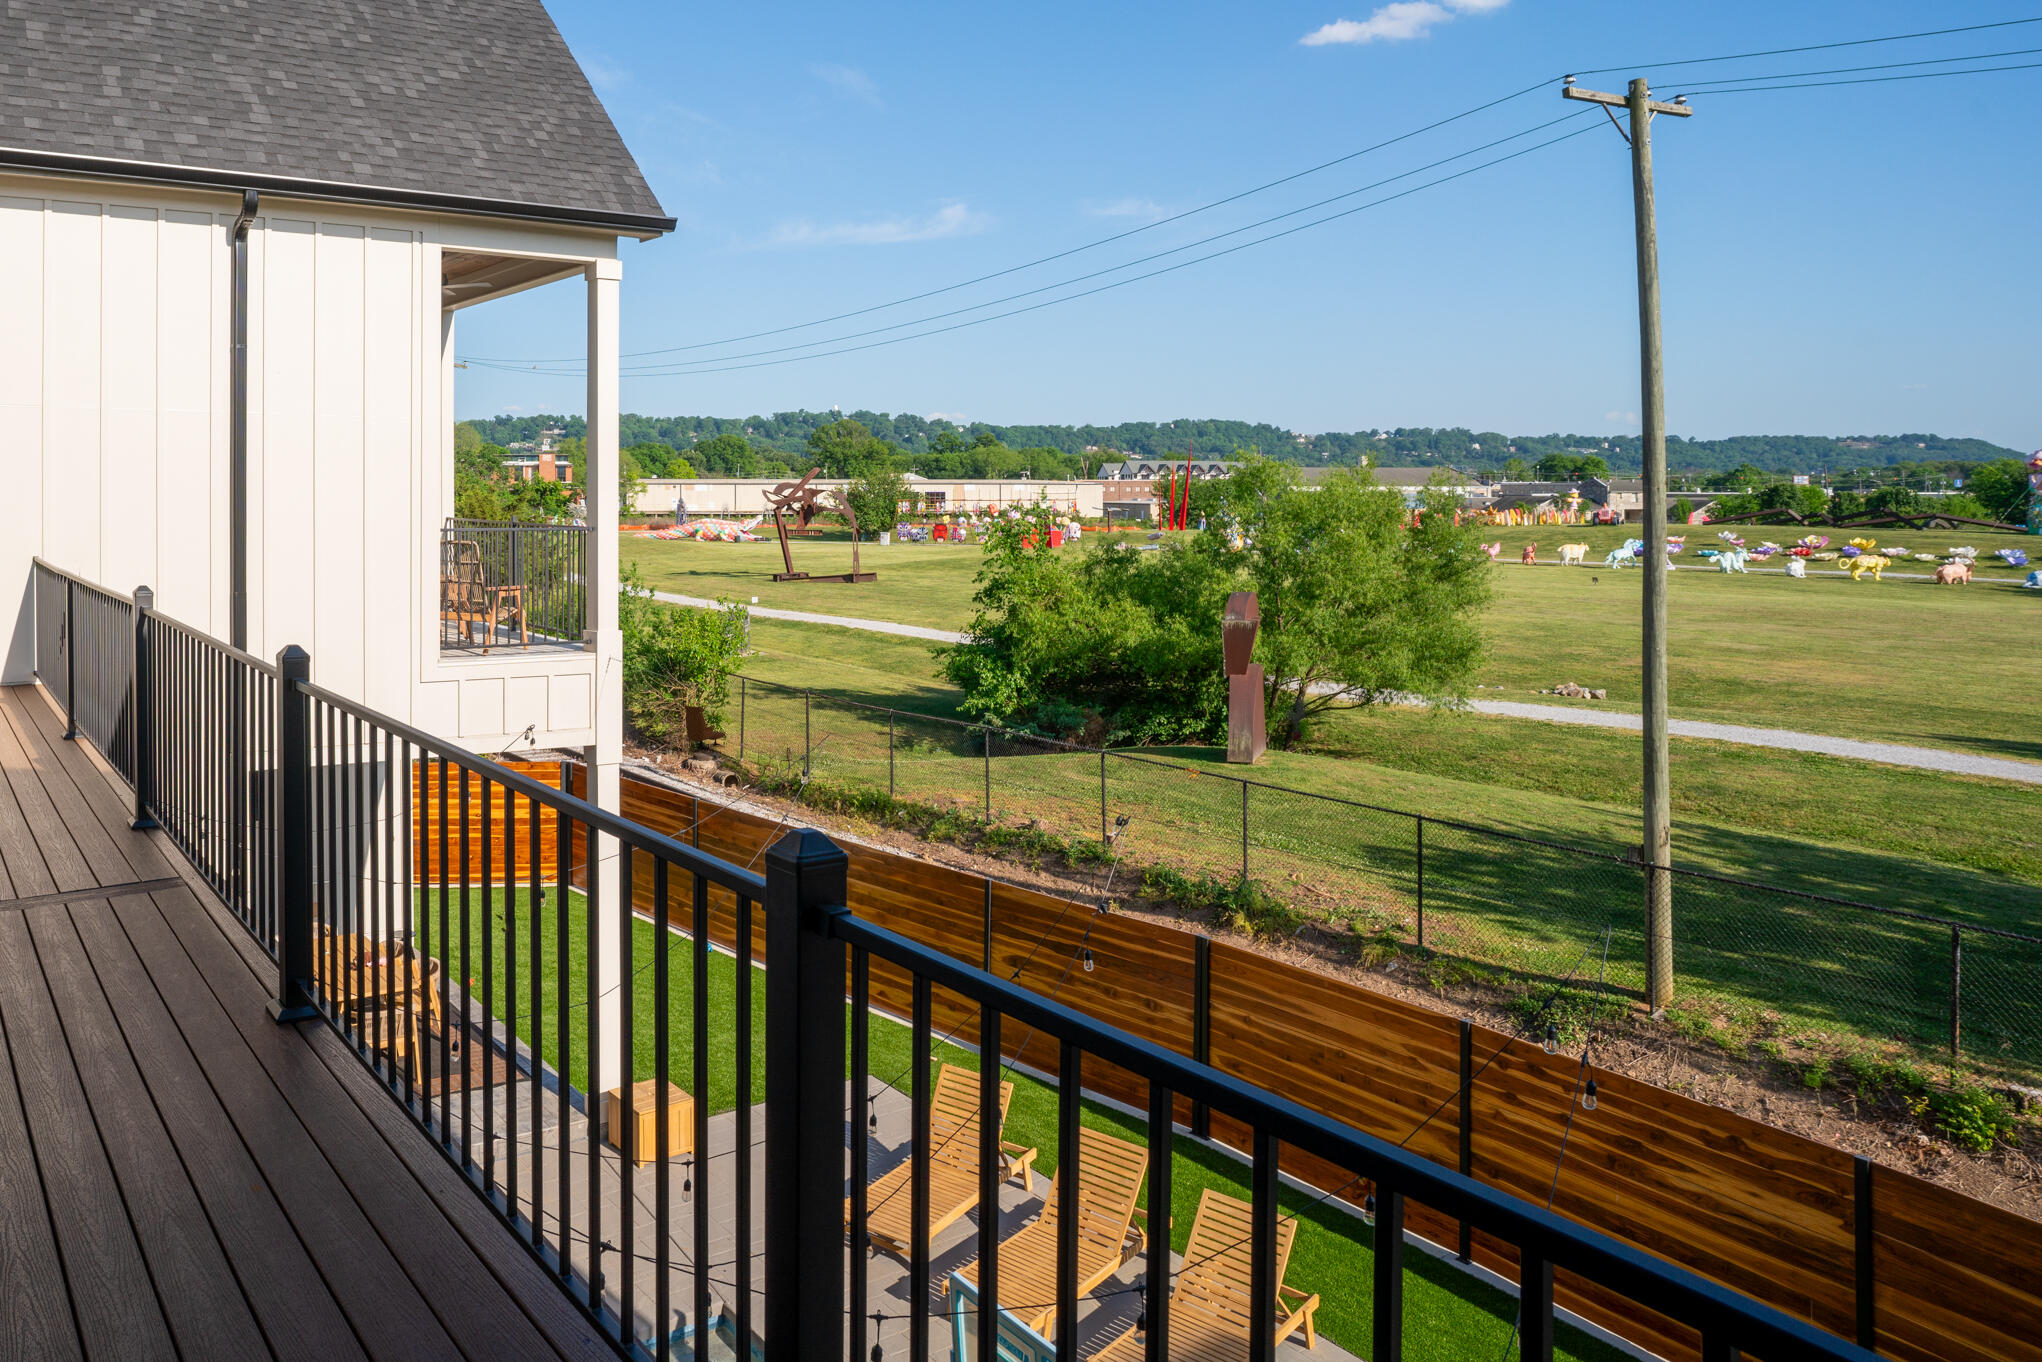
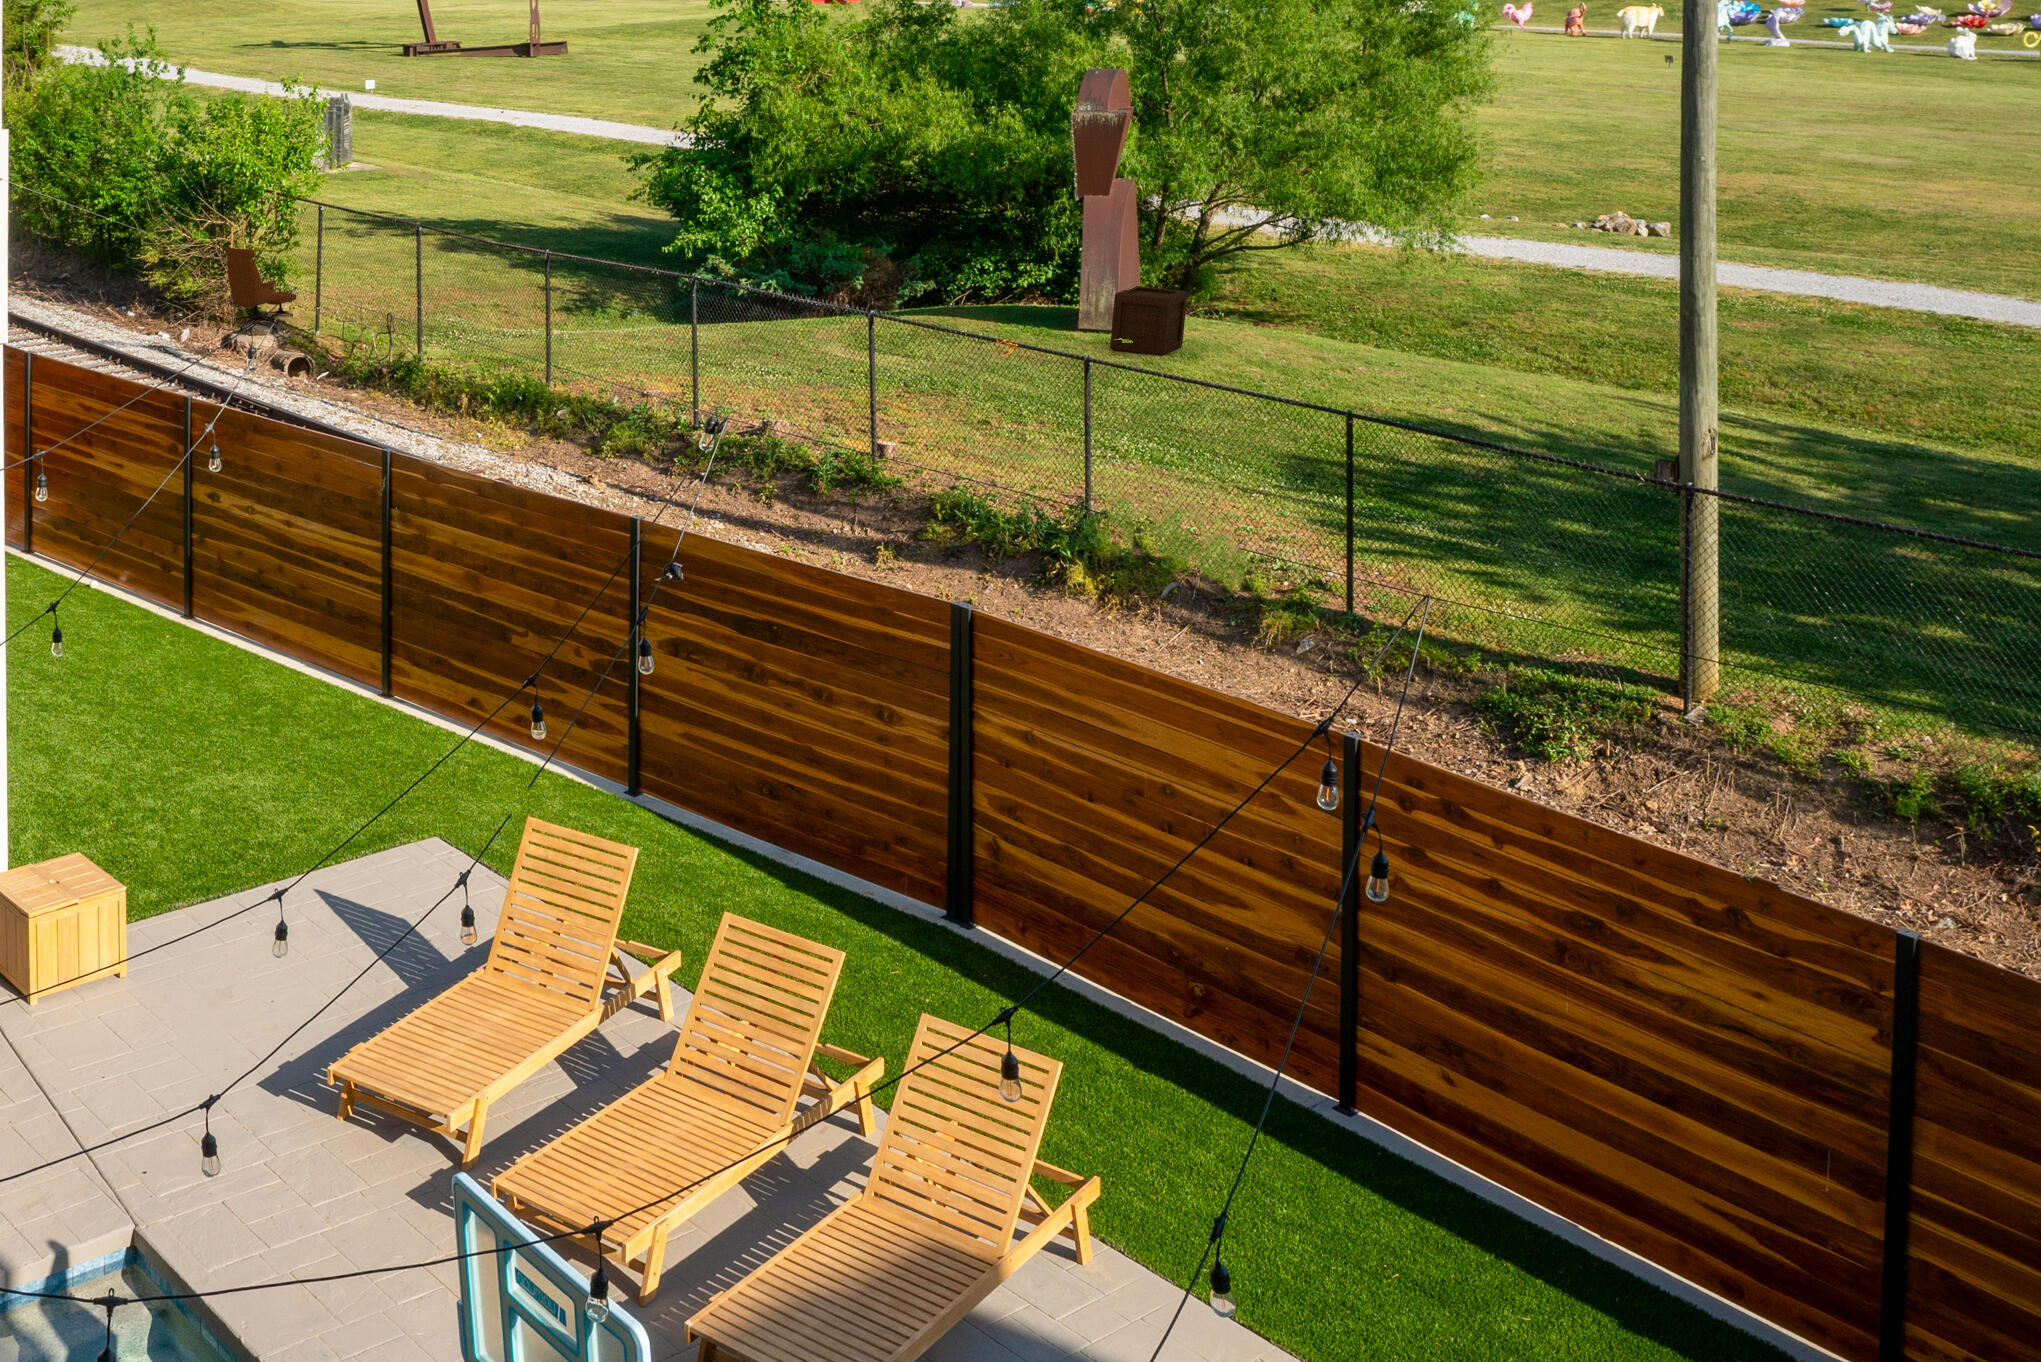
potted tree: present [1286,699,1307,741] -> none [1168,232,1205,303]
wooden crate: none [1251,732,1299,777] -> present [1110,286,1188,356]

